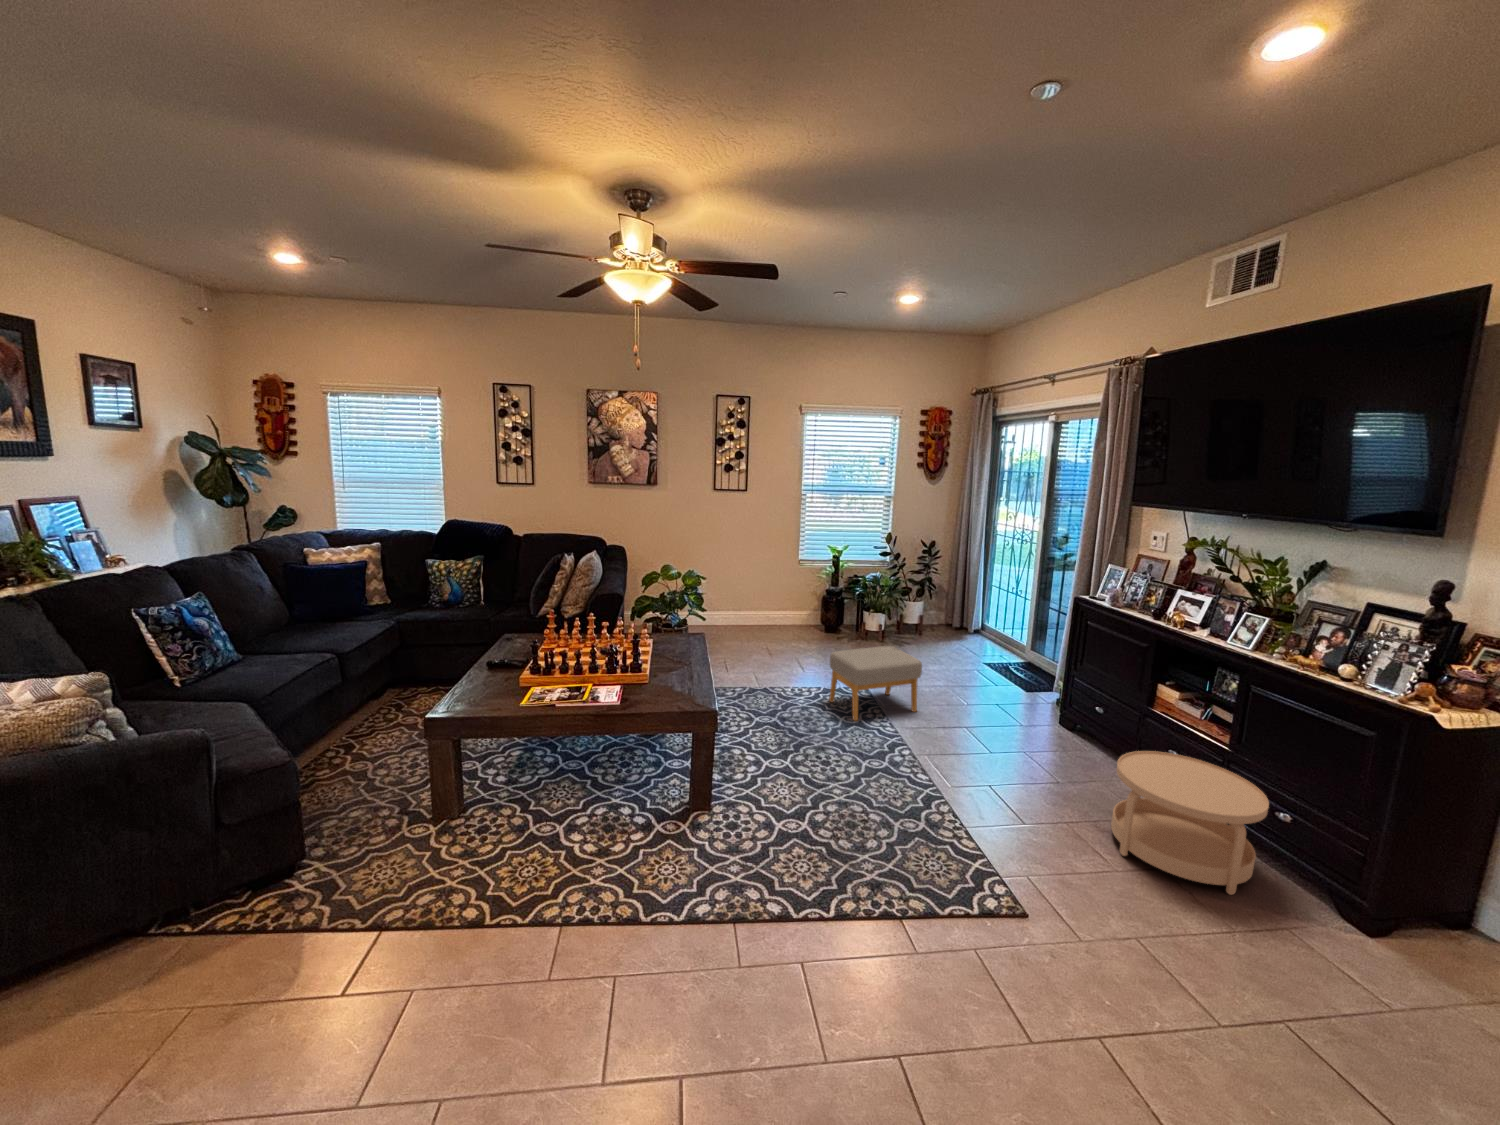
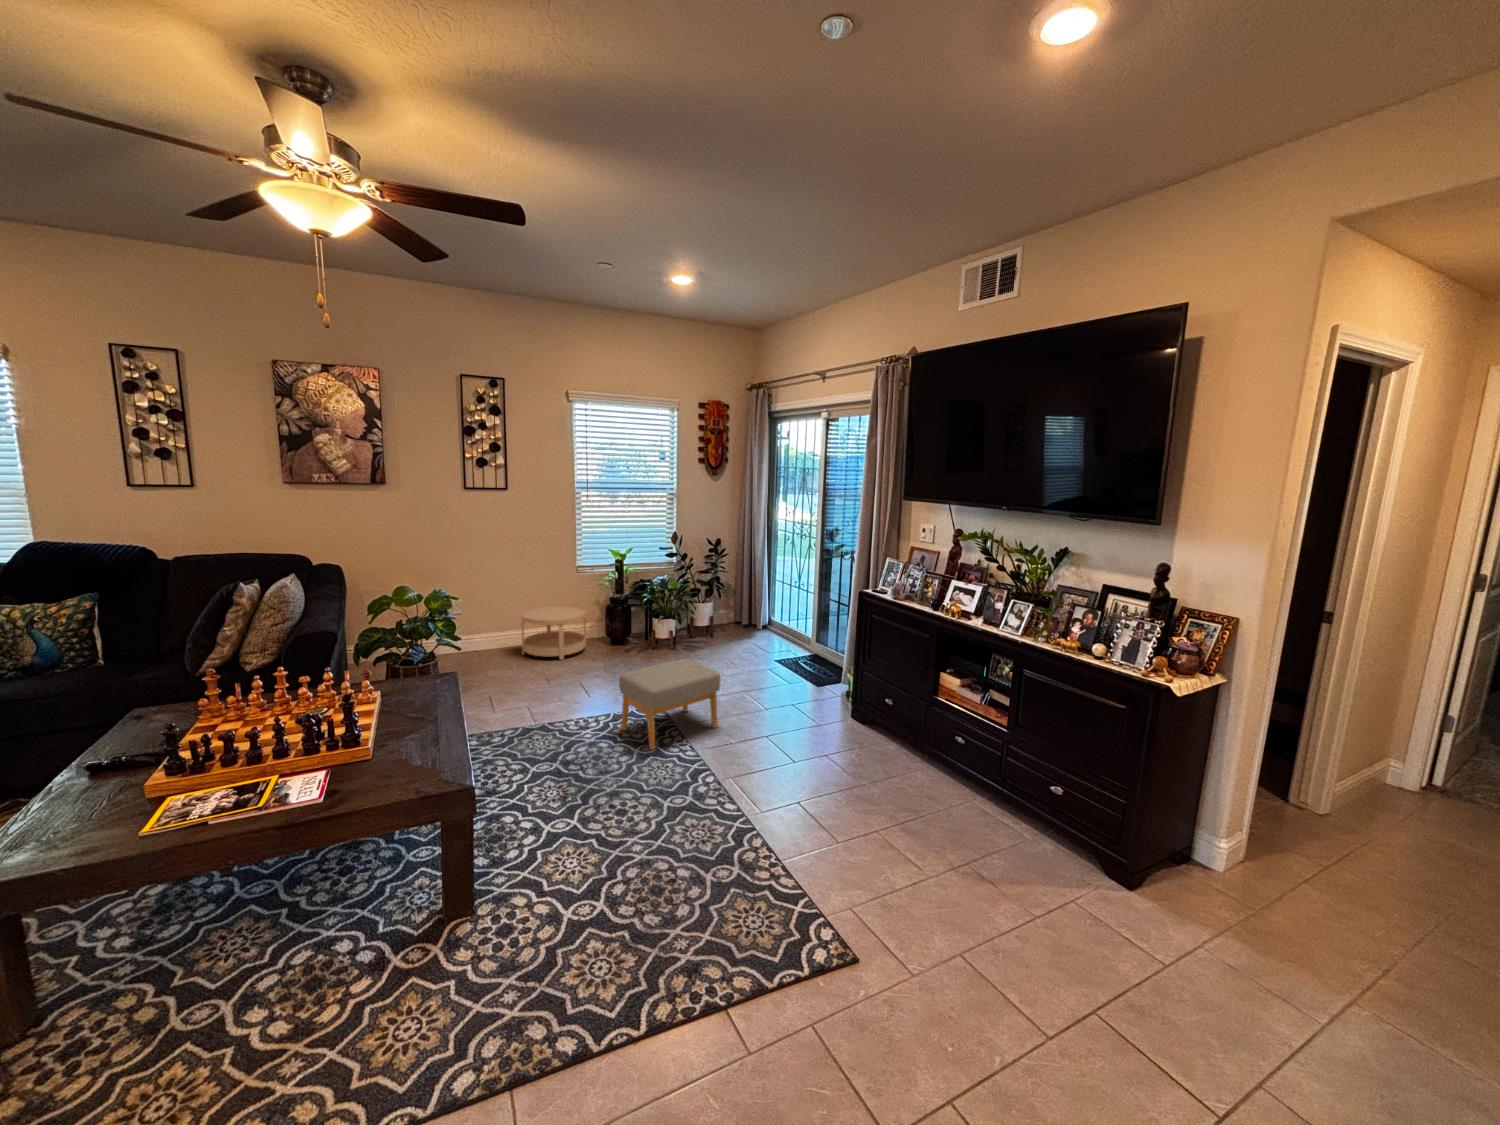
side table: present [1111,751,1269,895] -> present [521,605,586,660]

